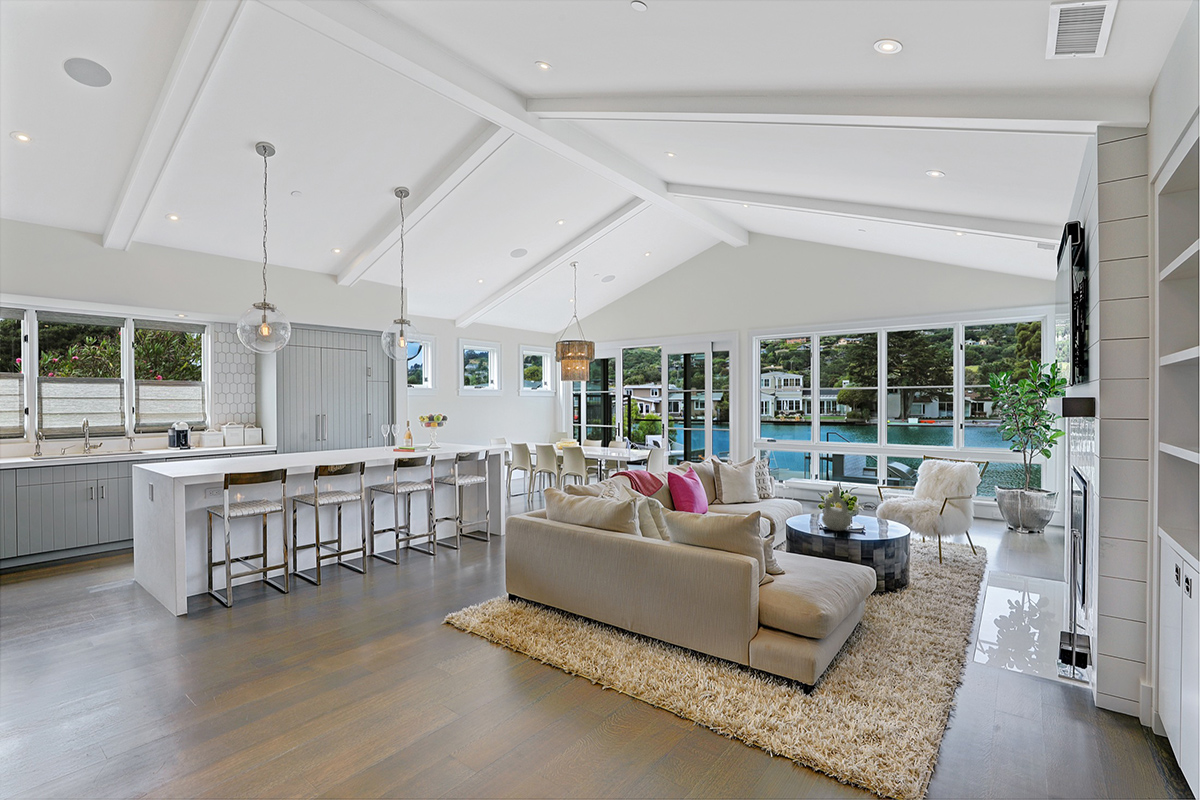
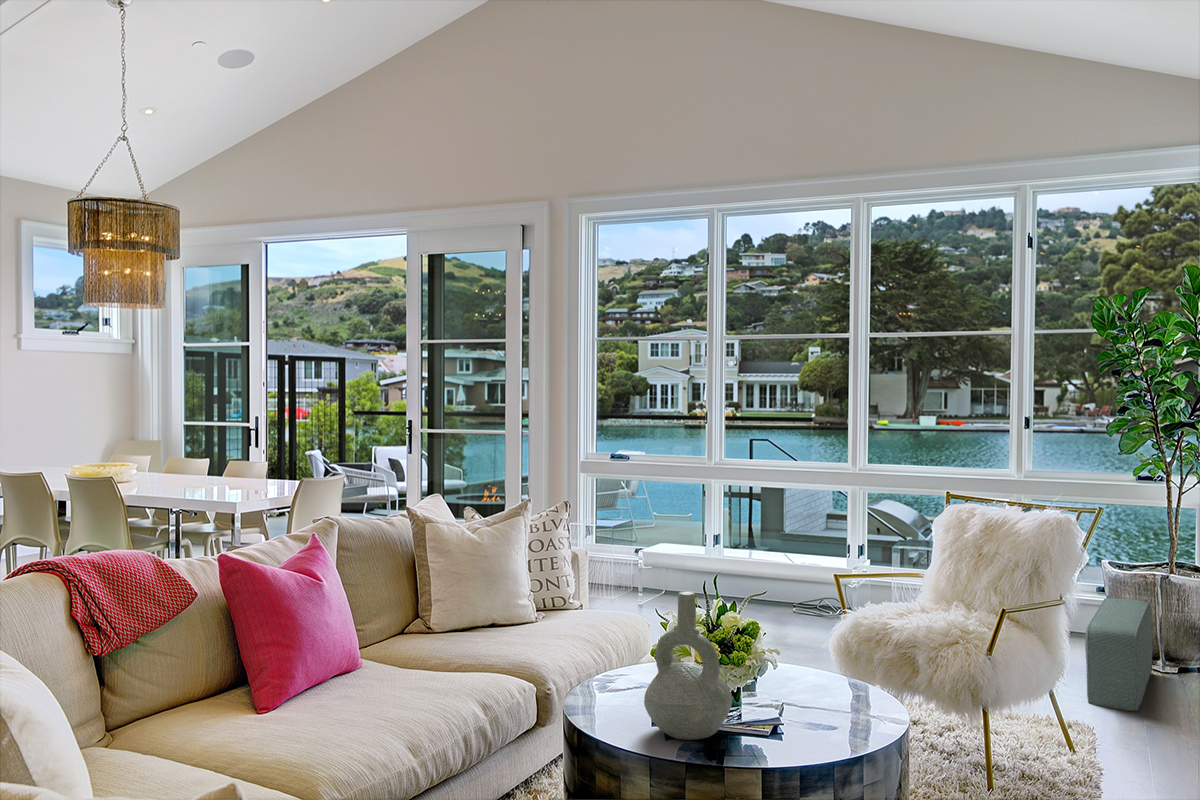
pouf: none [984,501,1016,544] -> present [1085,598,1153,711]

